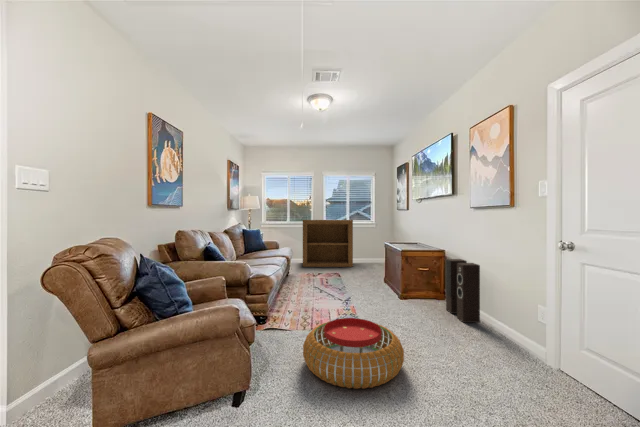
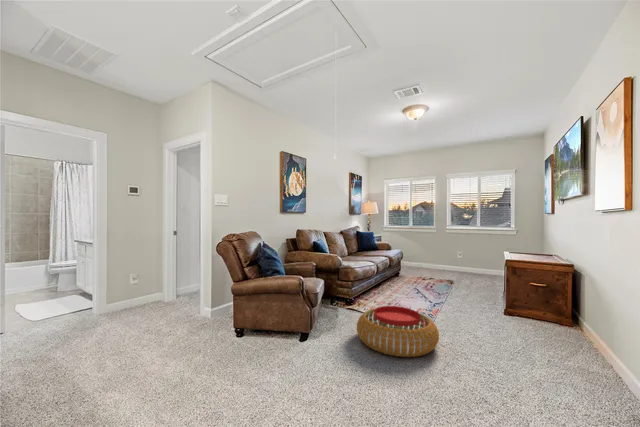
bookshelf: present [303,220,353,267] -> none [418,226,475,277]
speaker: present [446,259,480,323] -> none [540,273,570,346]

